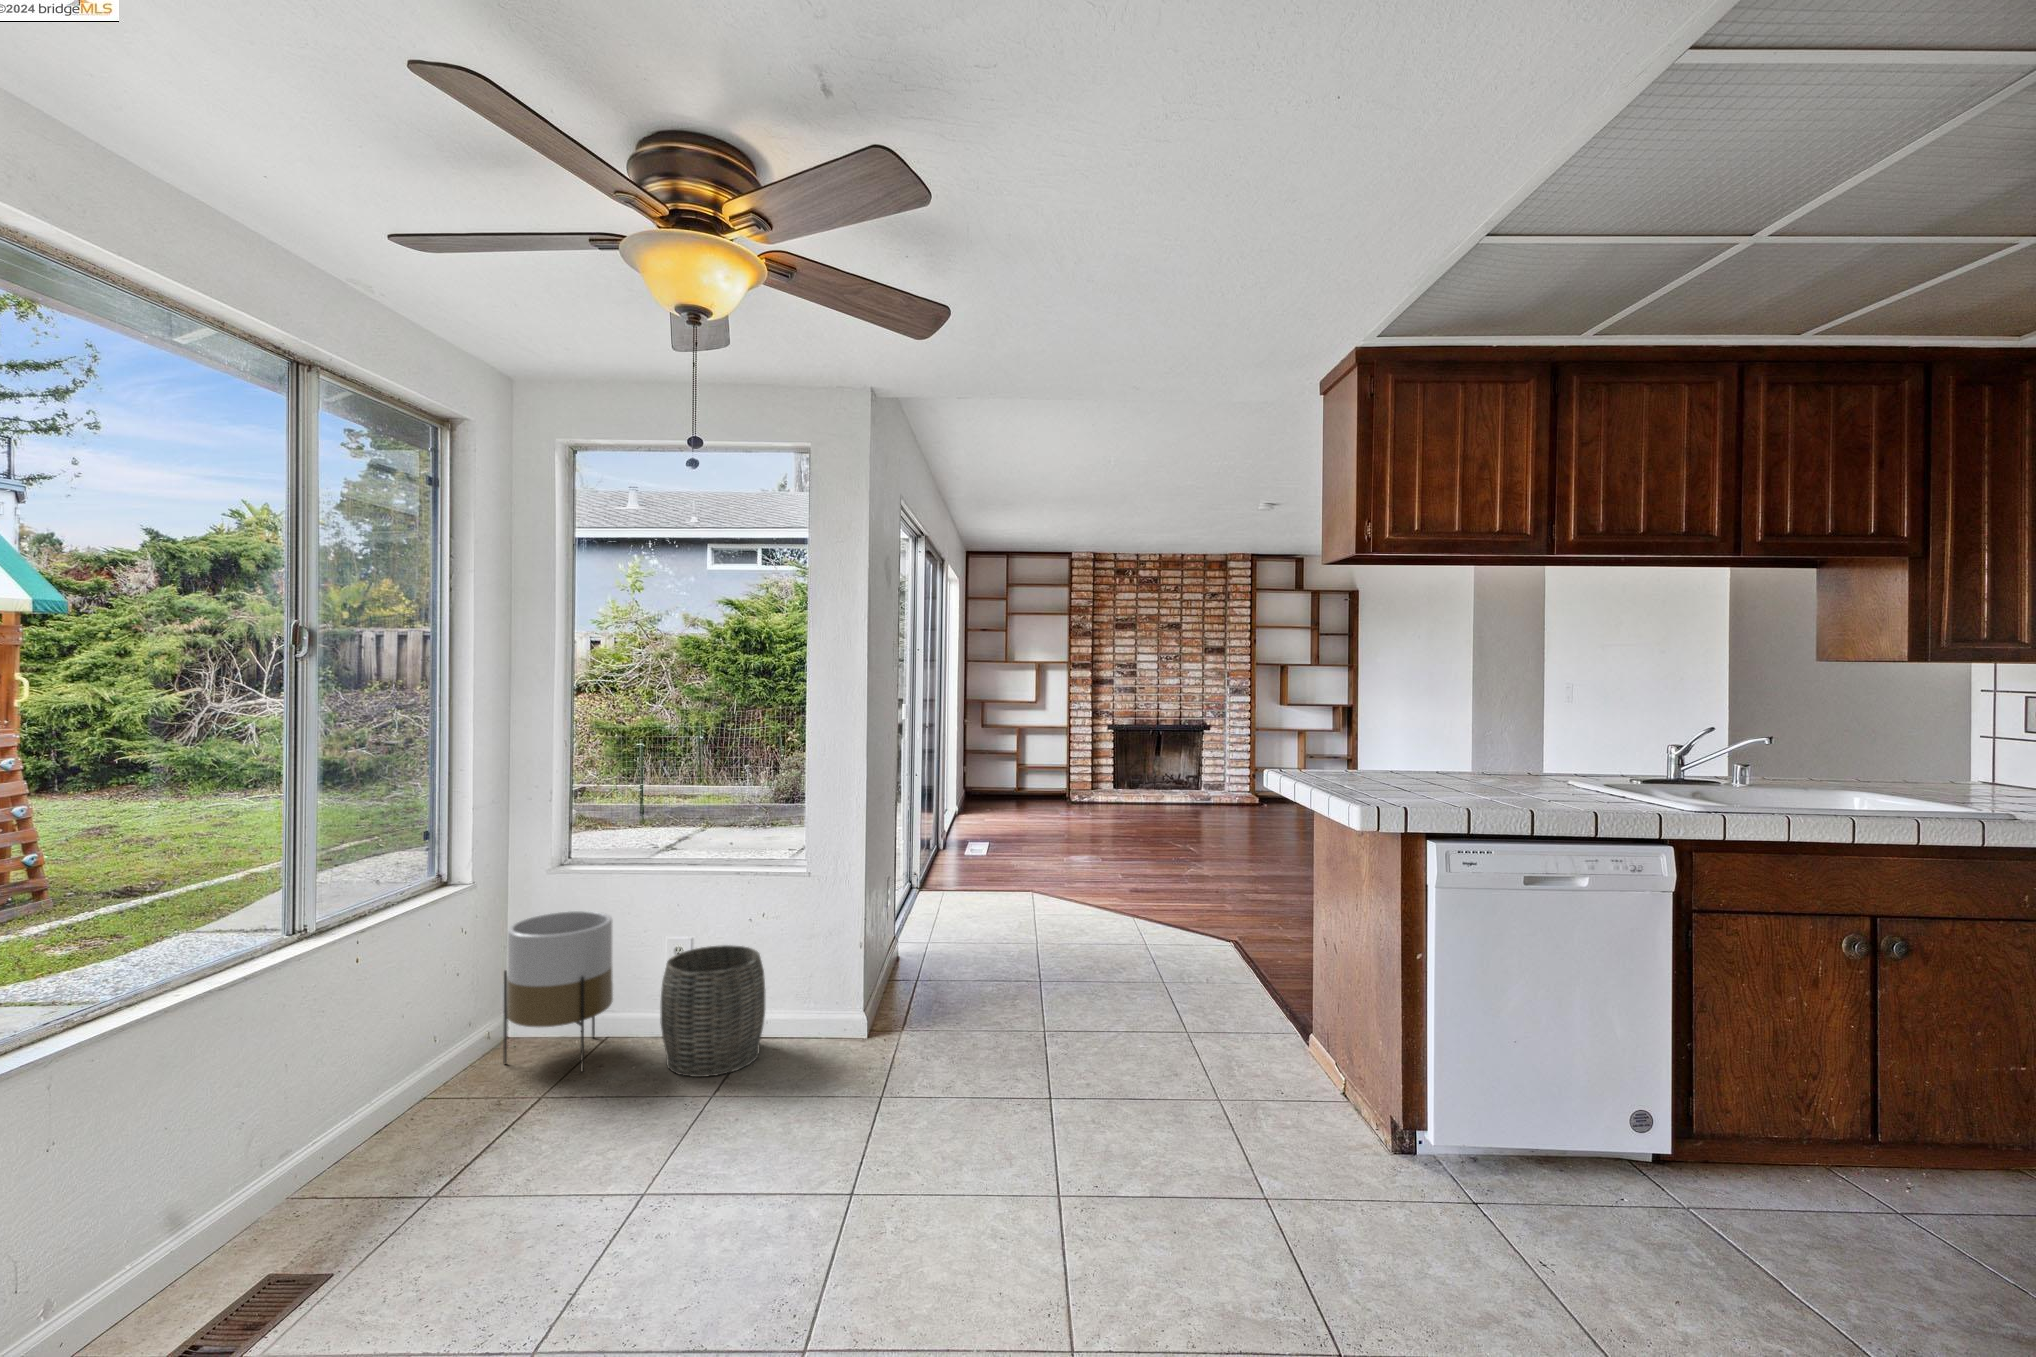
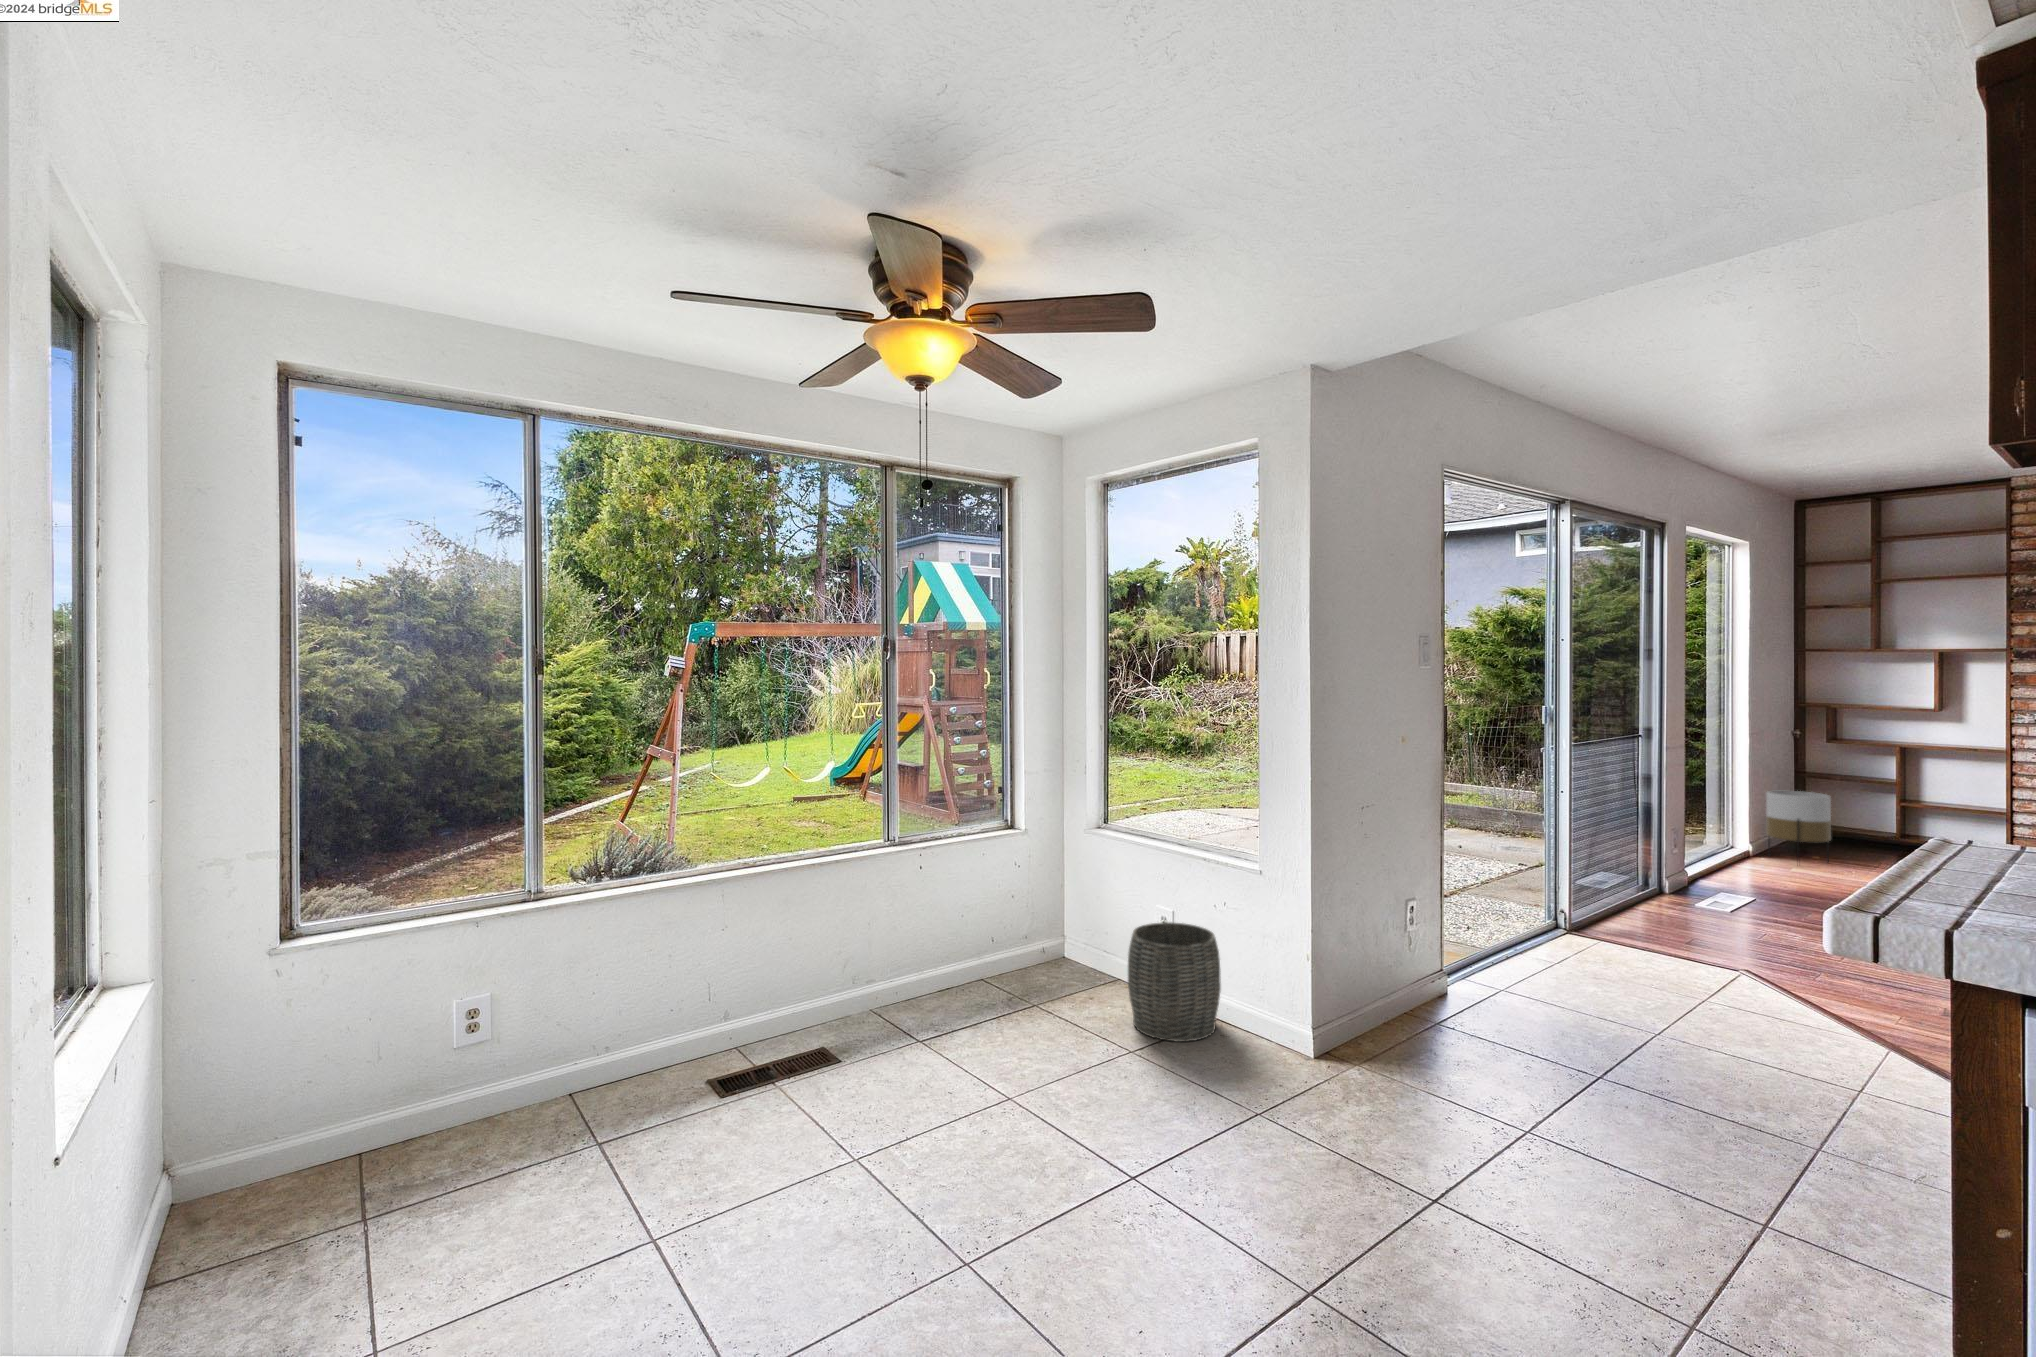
planter: present [503,911,613,1072] -> present [1766,791,1831,862]

